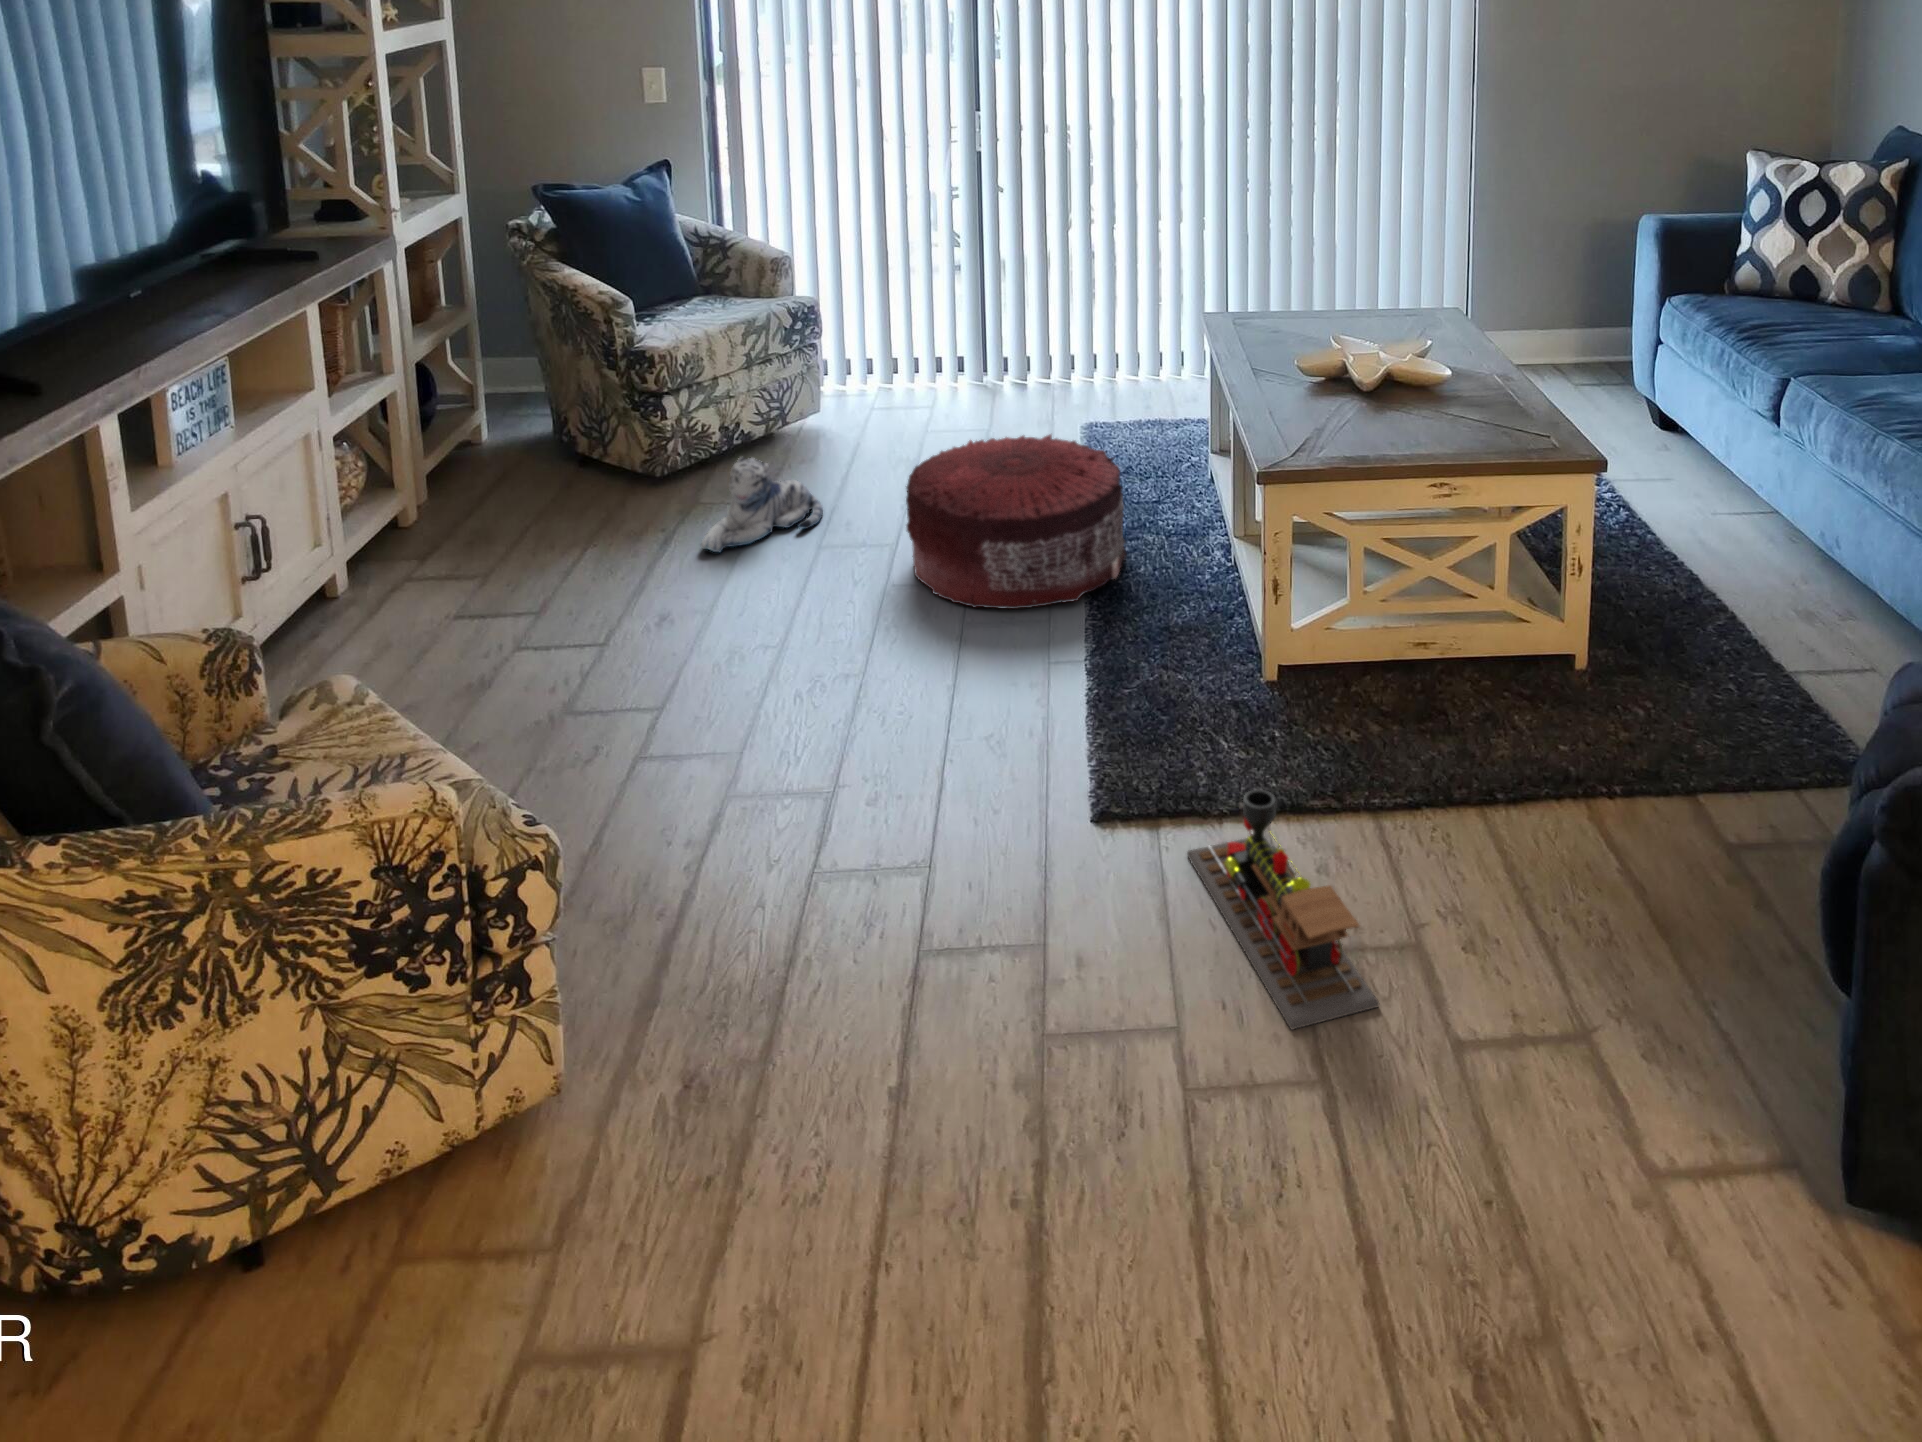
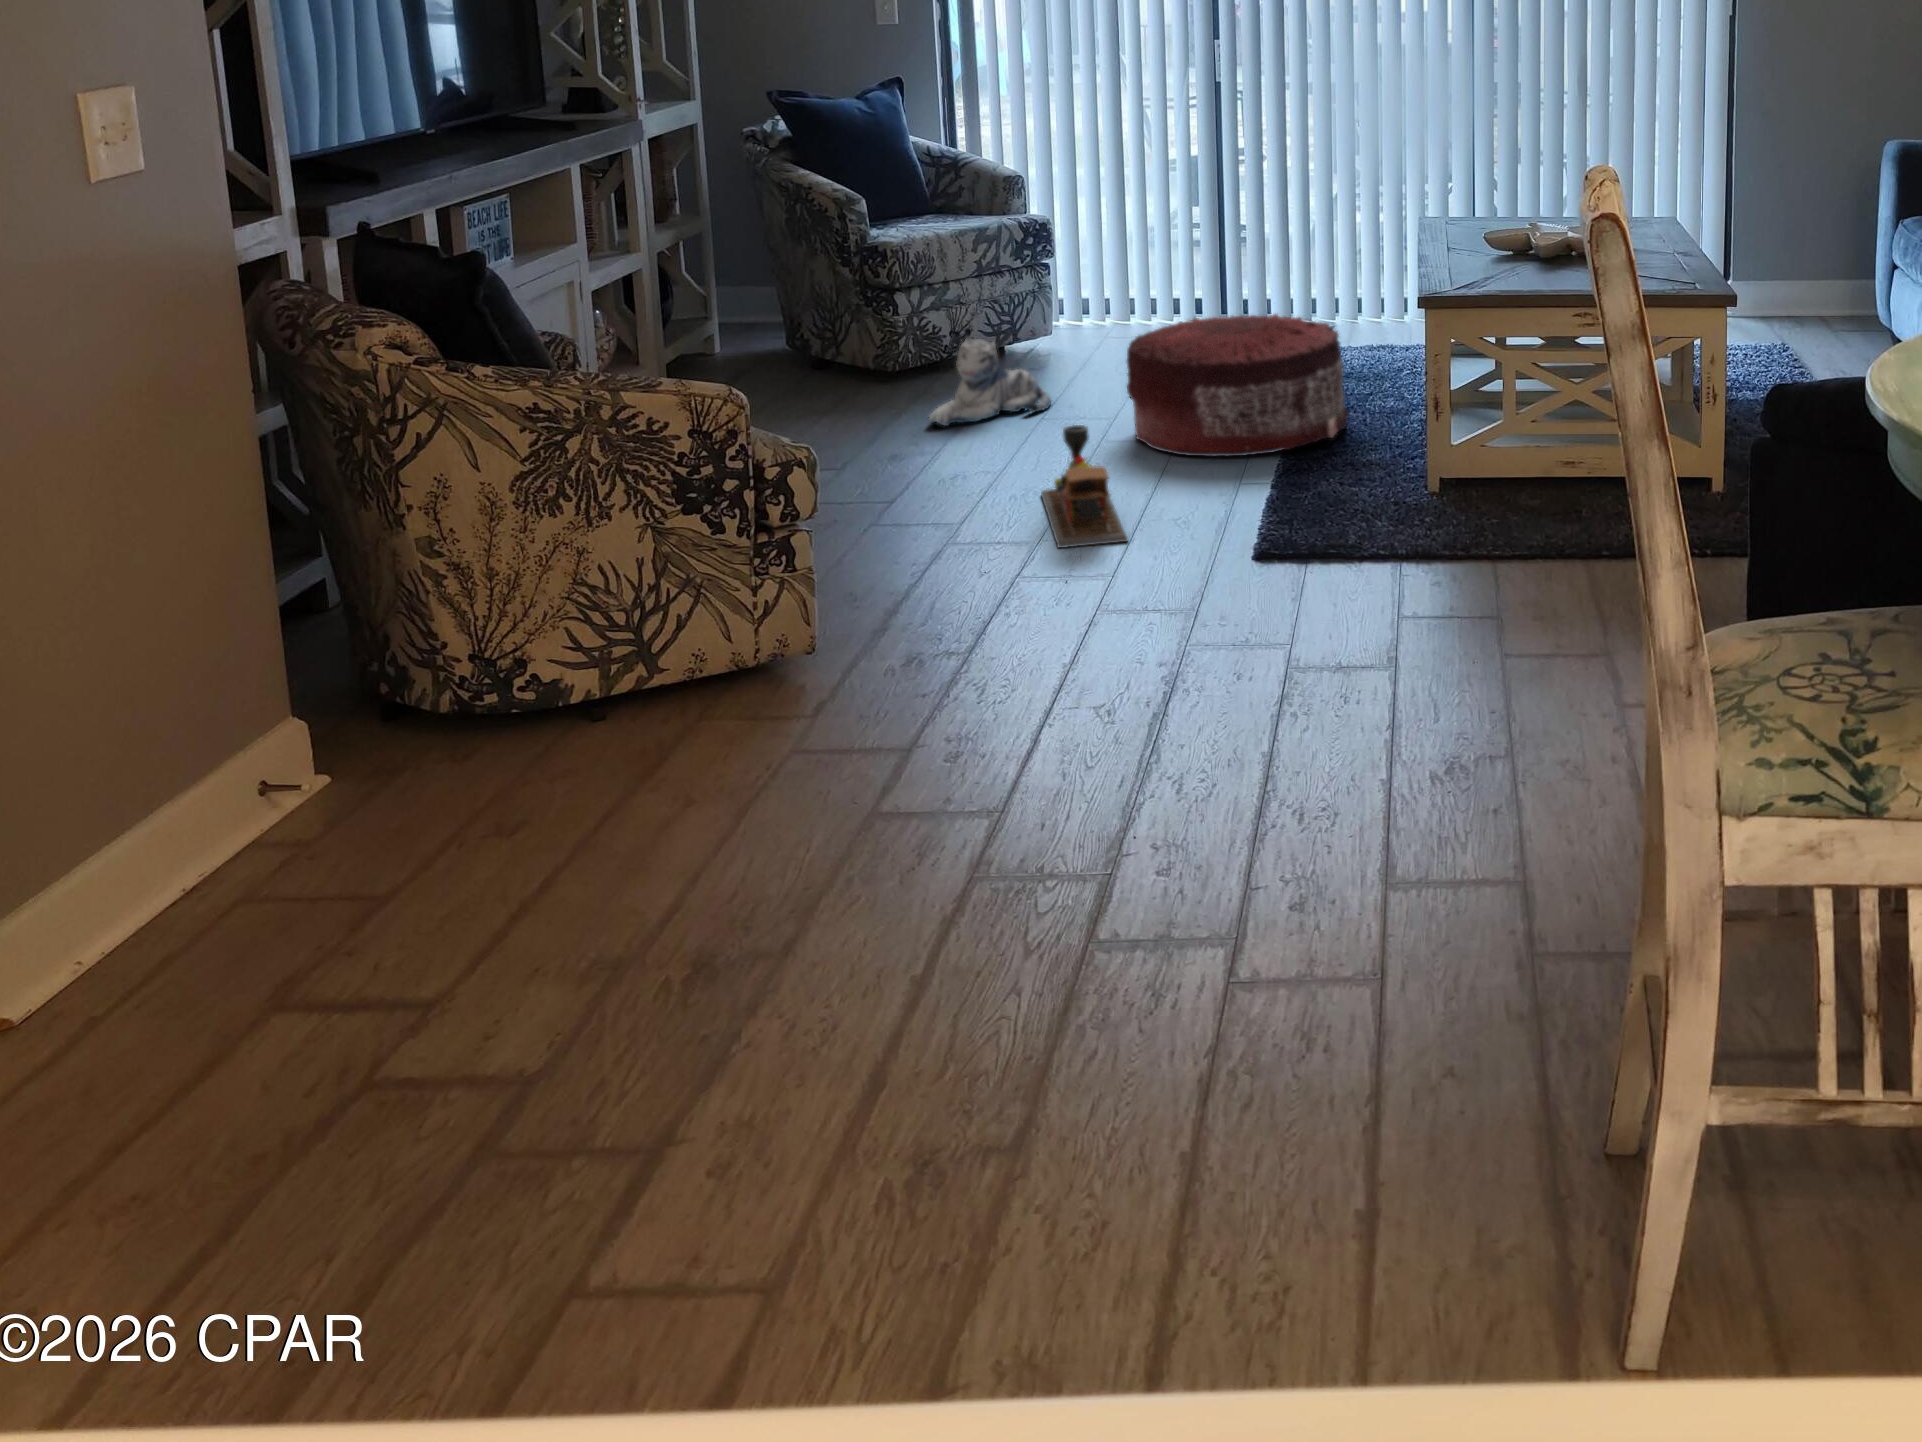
toy train: present [1187,790,1379,1029] -> present [1041,425,1128,548]

